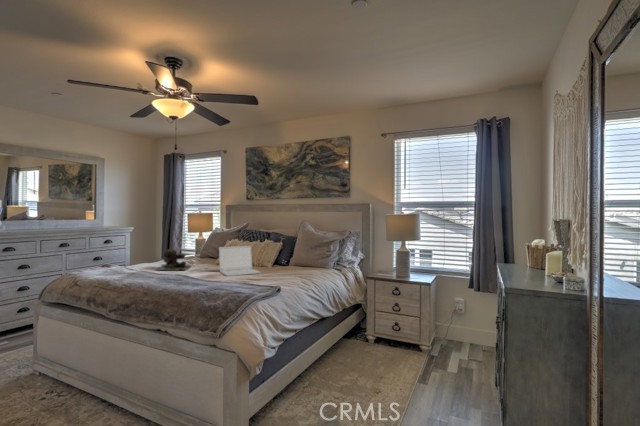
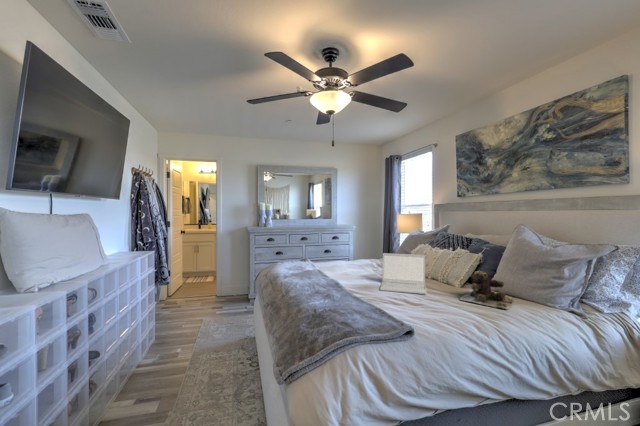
teddy bear: present [157,249,191,270] -> present [460,271,514,309]

